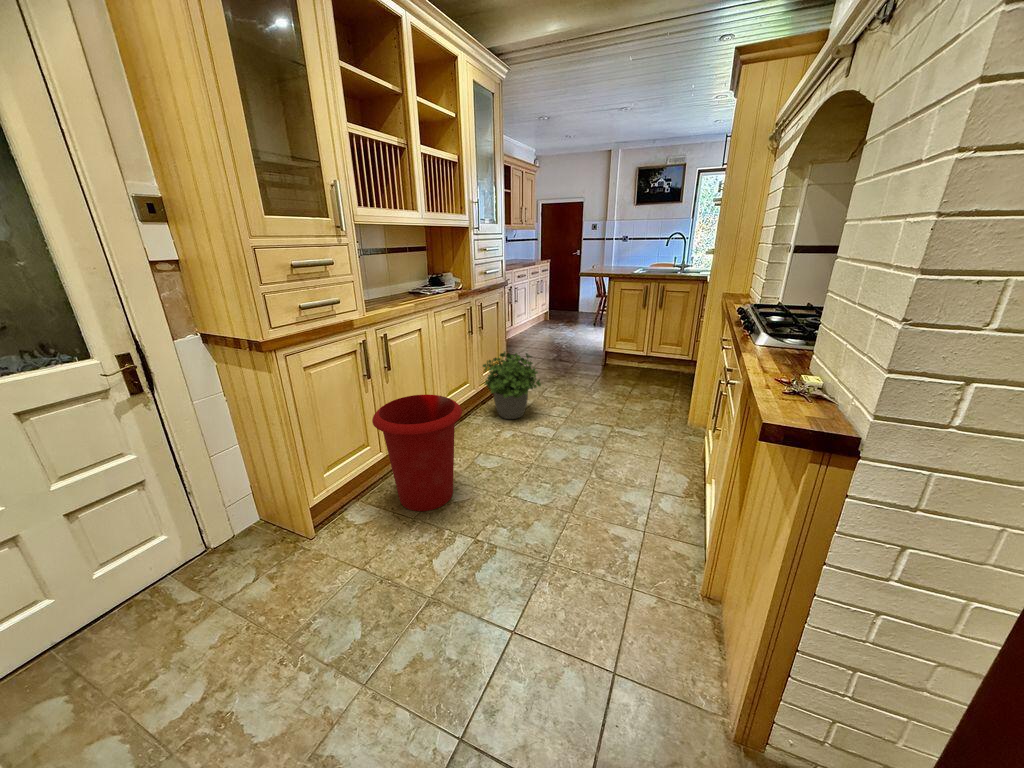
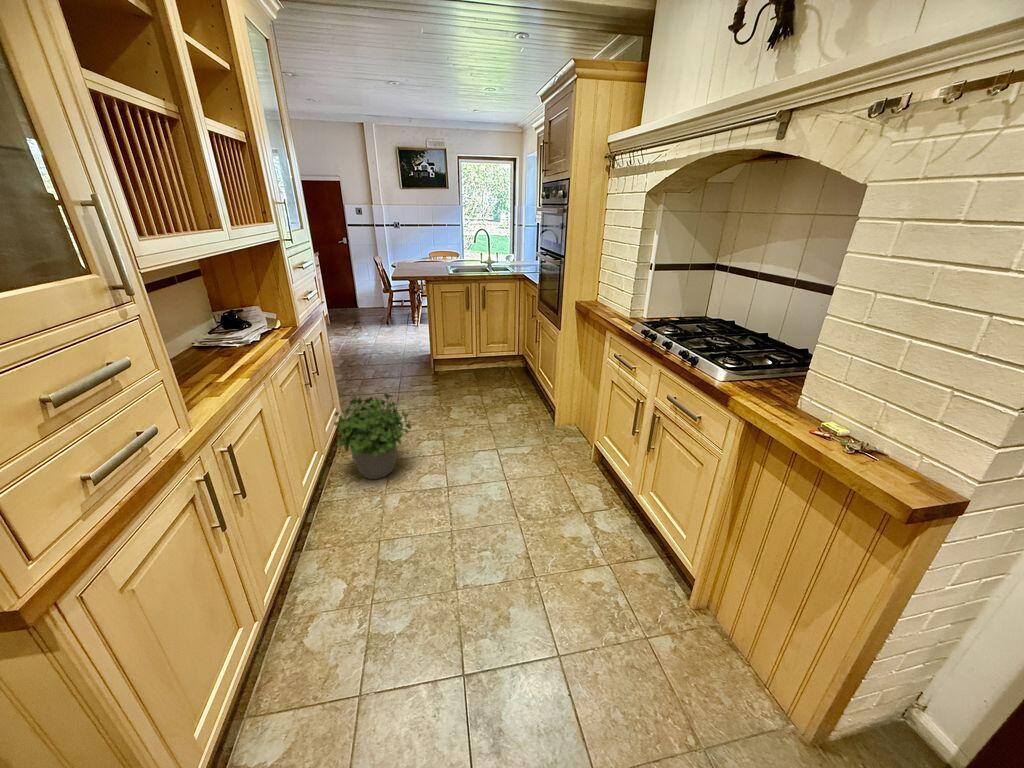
waste bin: present [372,395,462,511] -> none [251,504,396,685]

